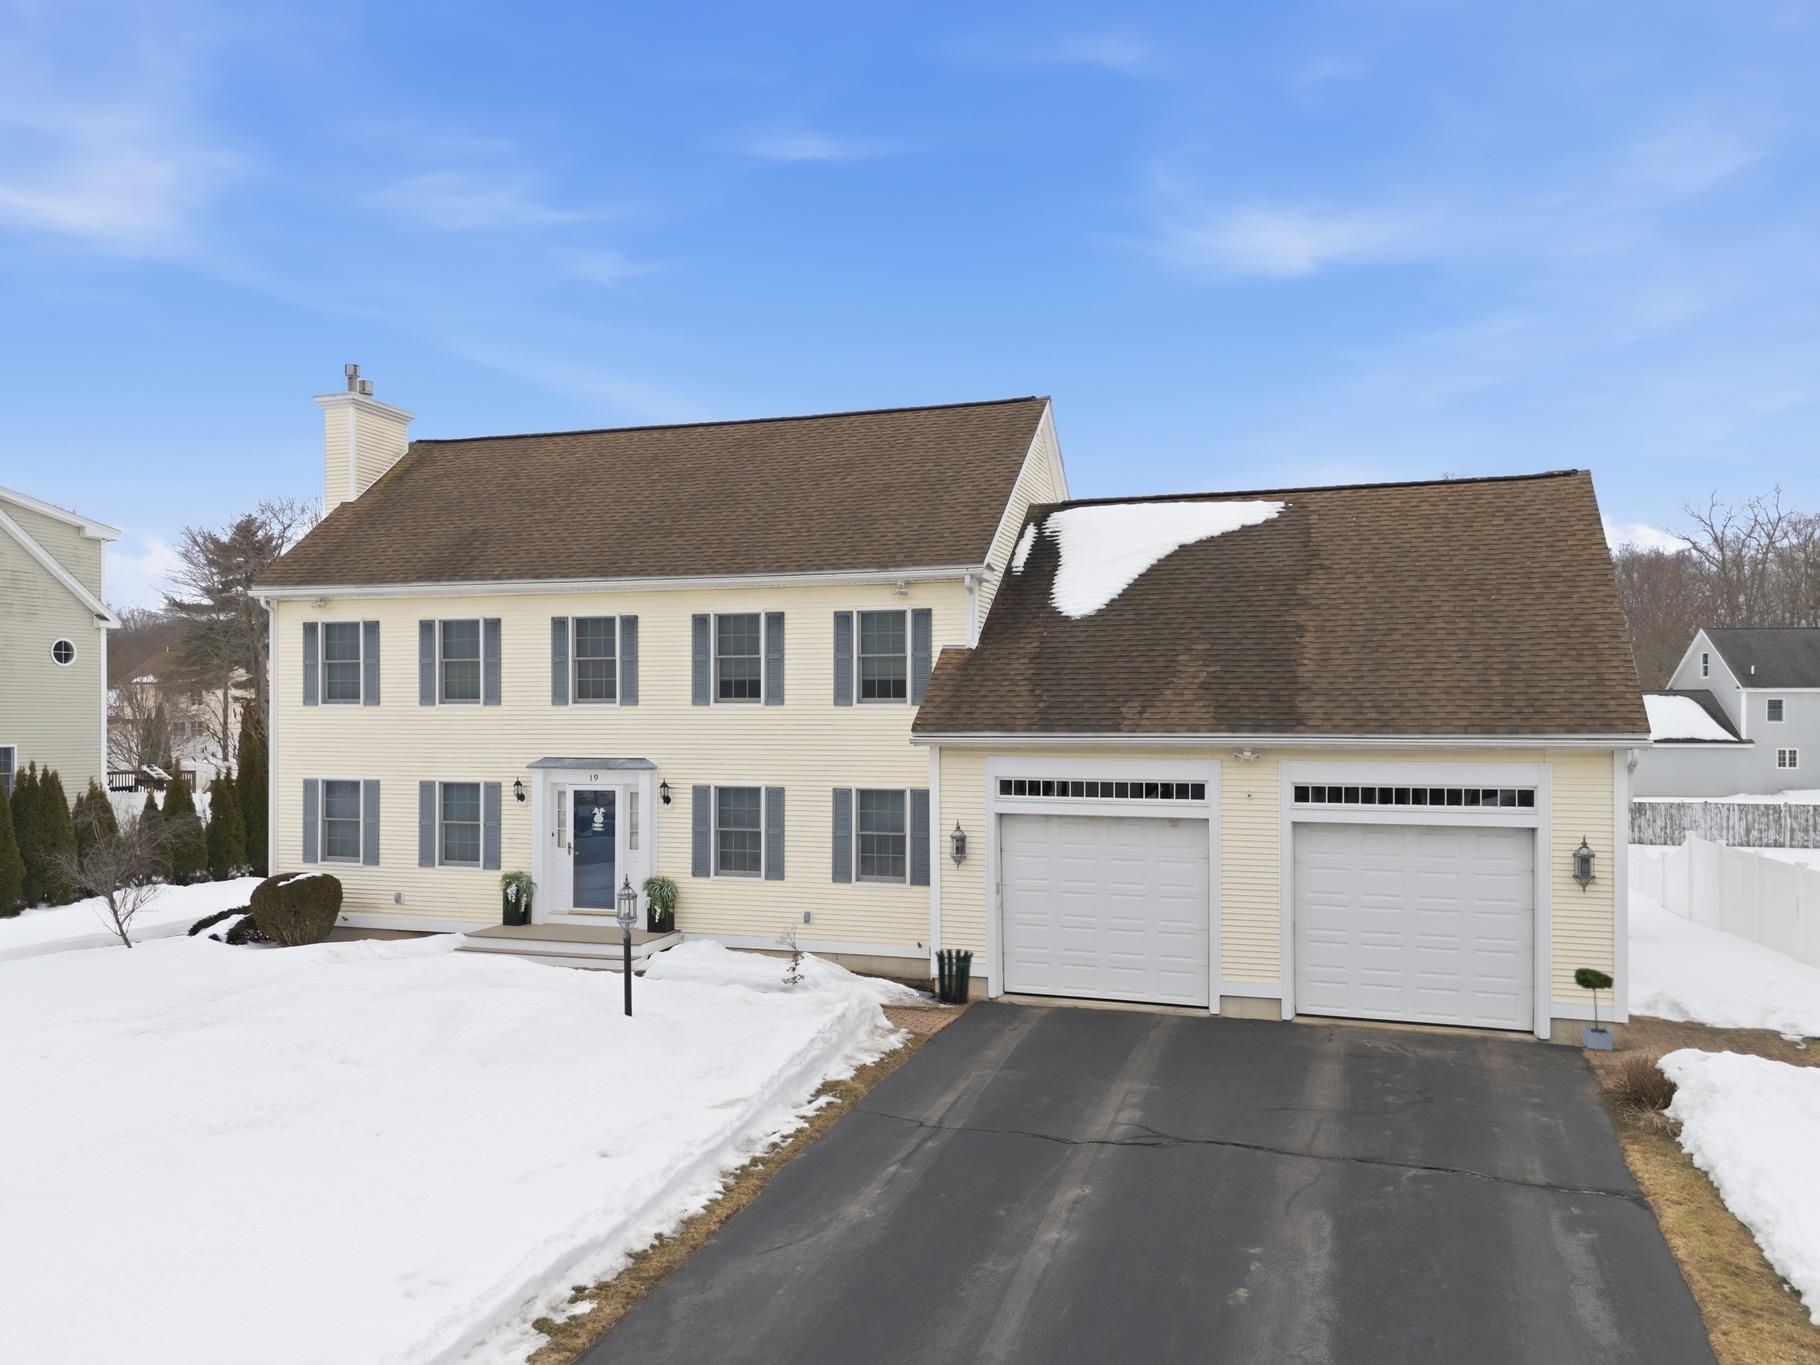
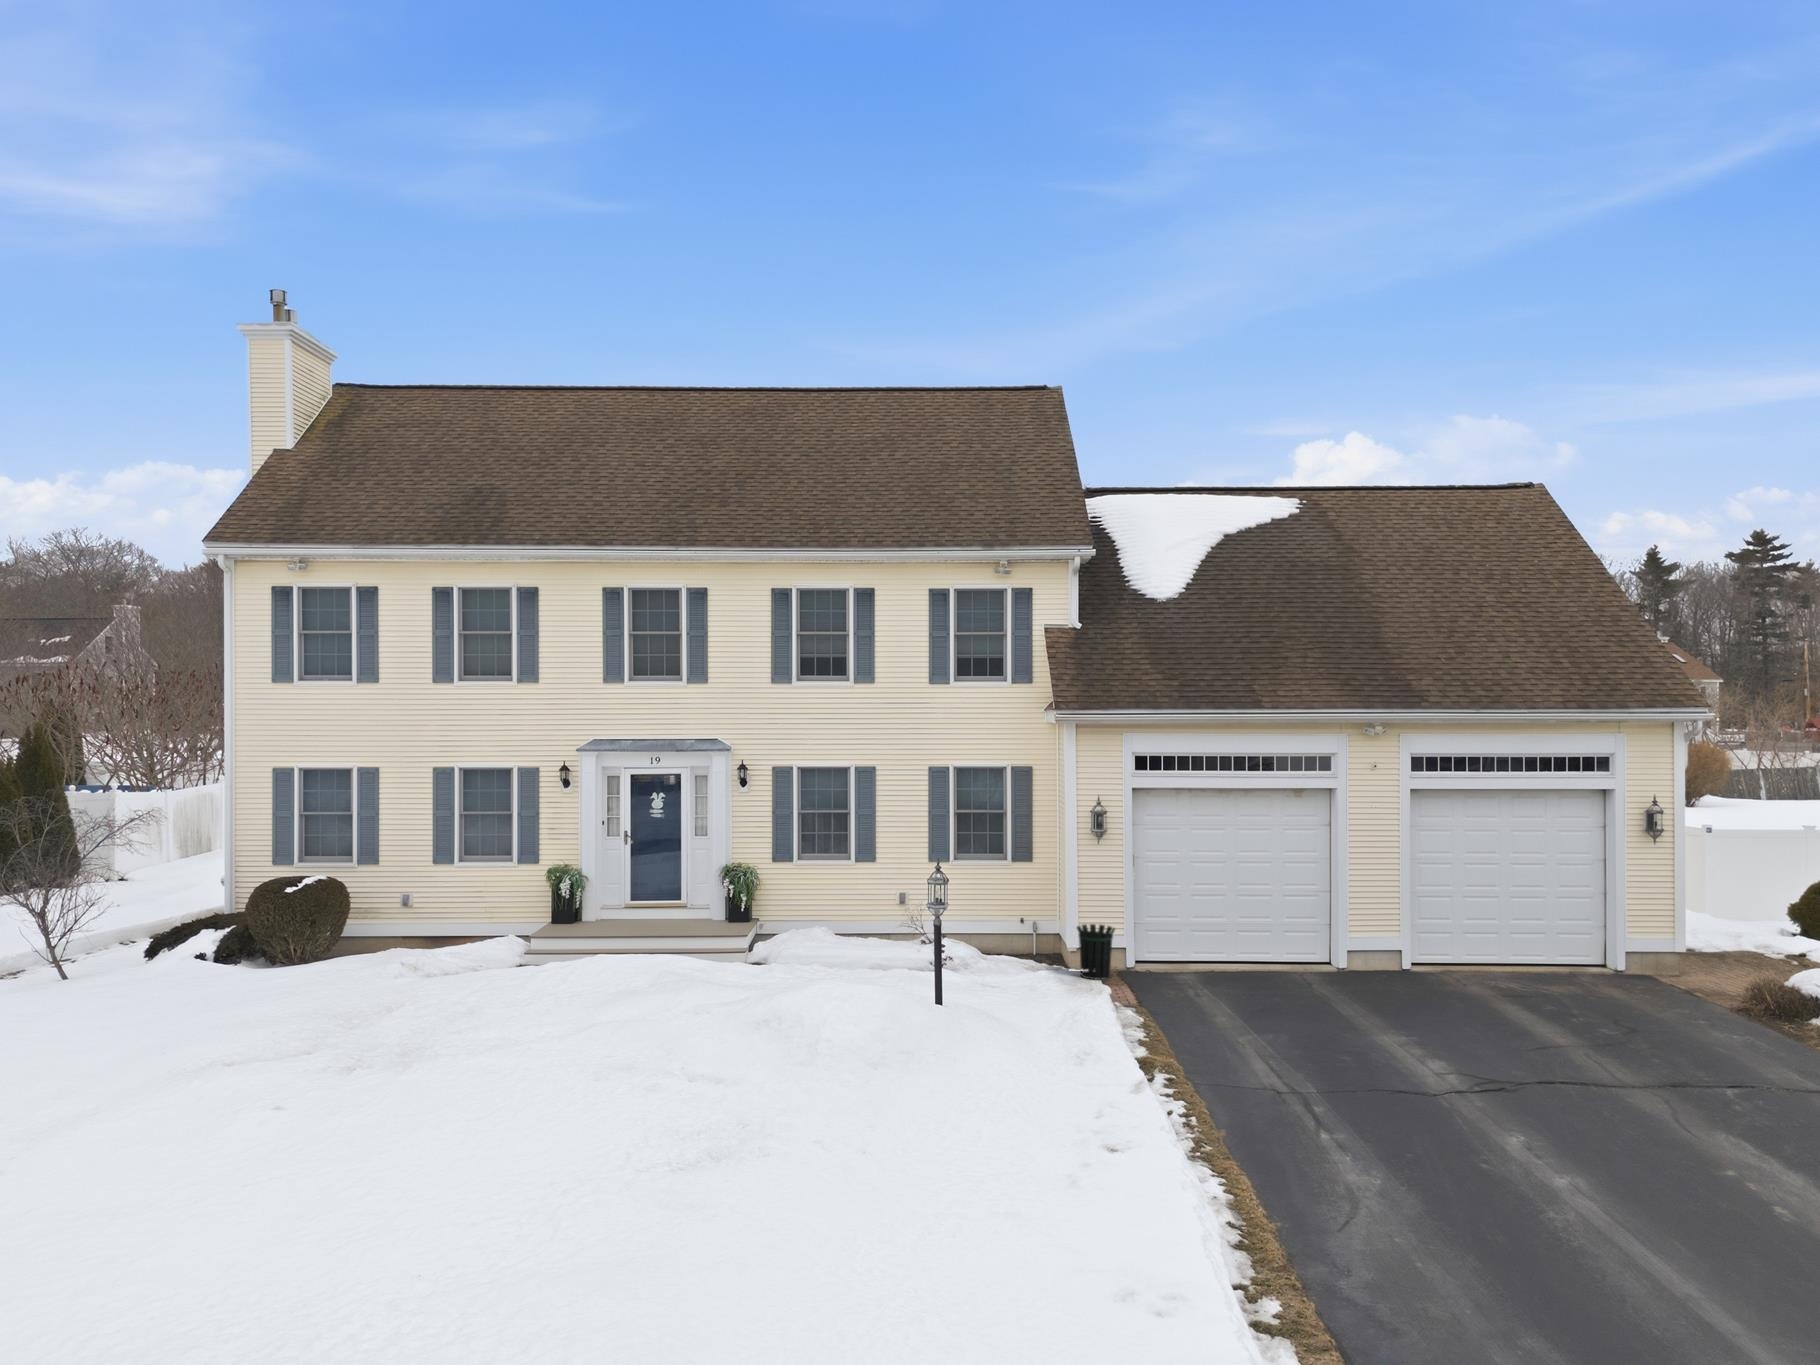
potted tree: present [1574,968,1613,1051] -> none [1646,910,1684,980]

